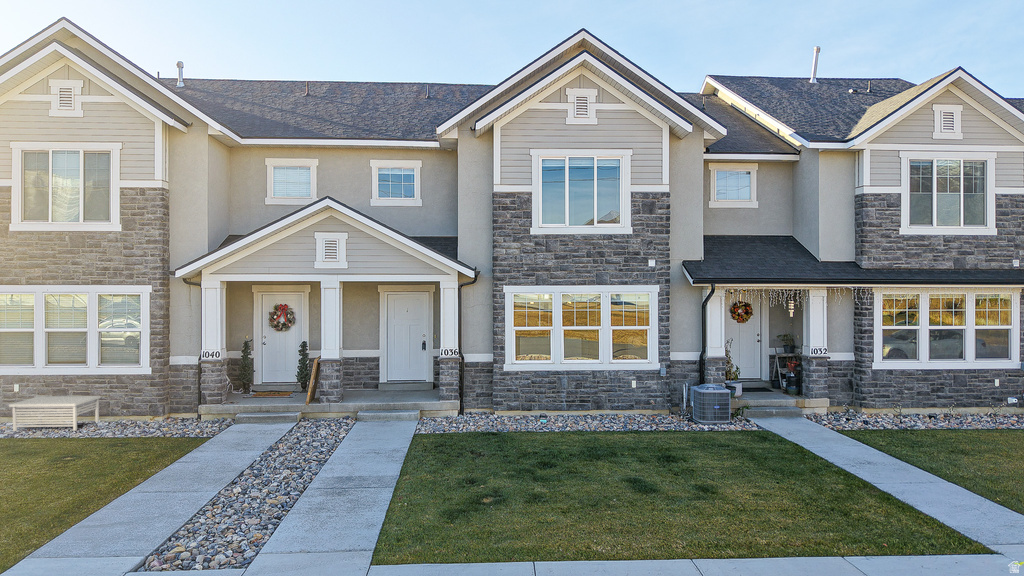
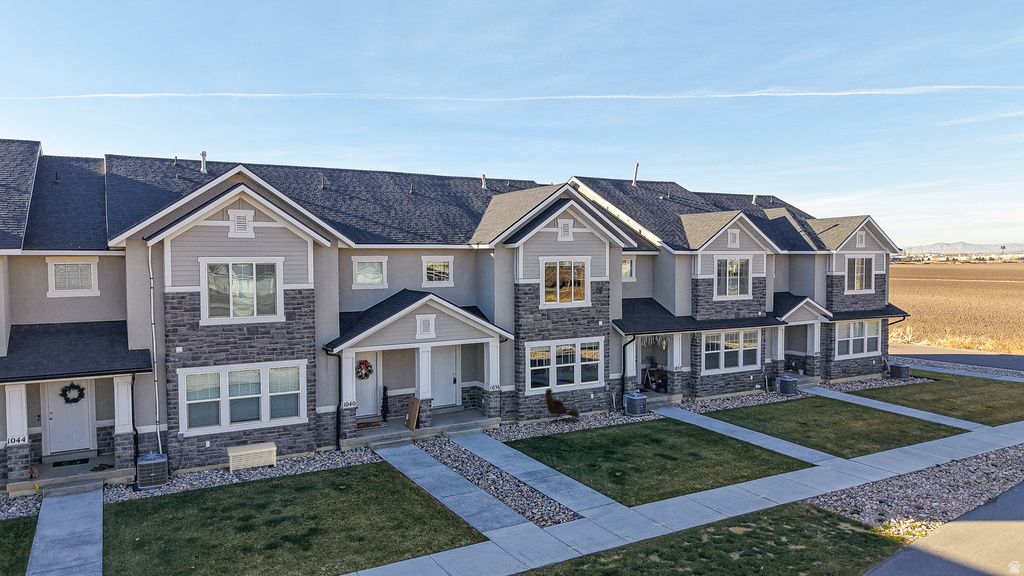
lounge chair: none [536,364,593,424] -> present [546,389,579,421]

